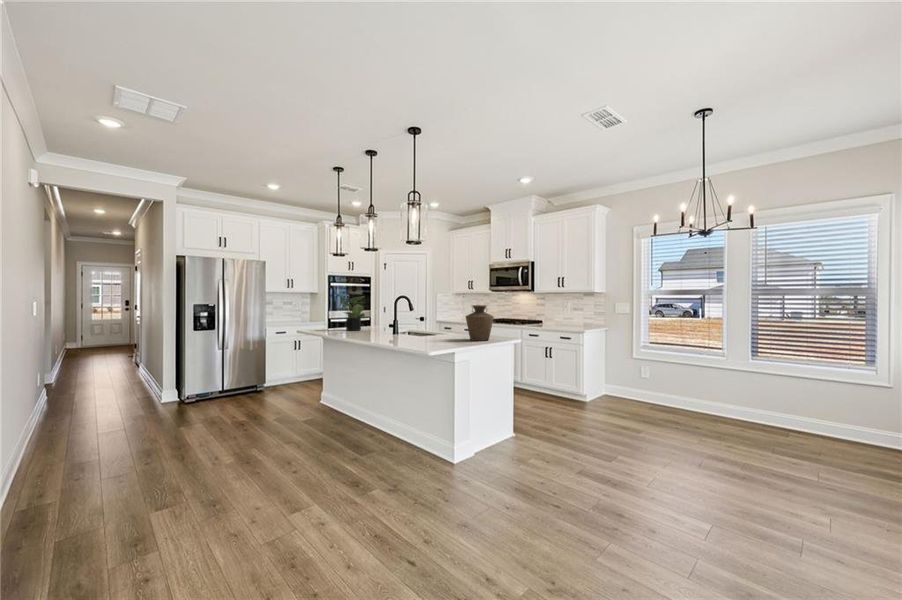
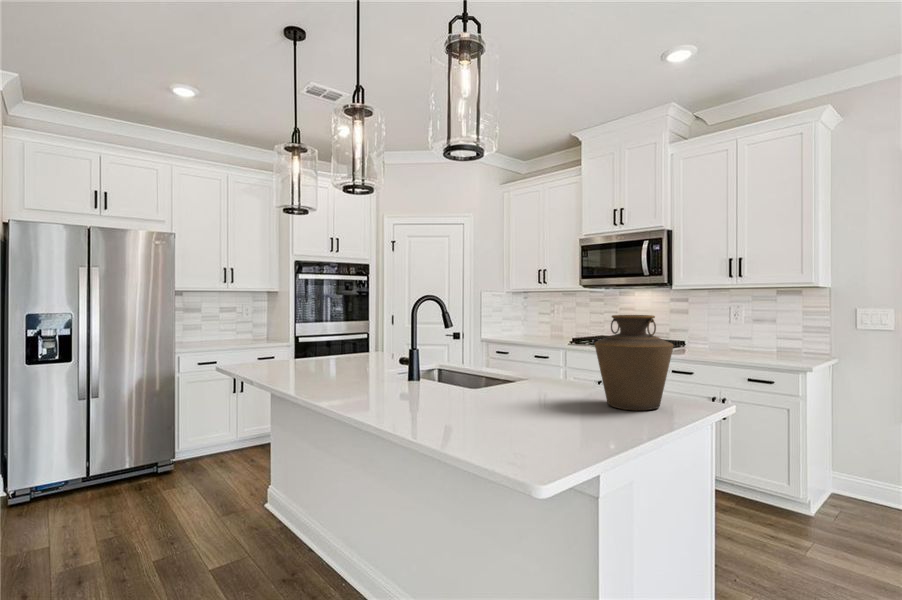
potted plant: present [337,296,365,331] -> none [288,294,353,367]

